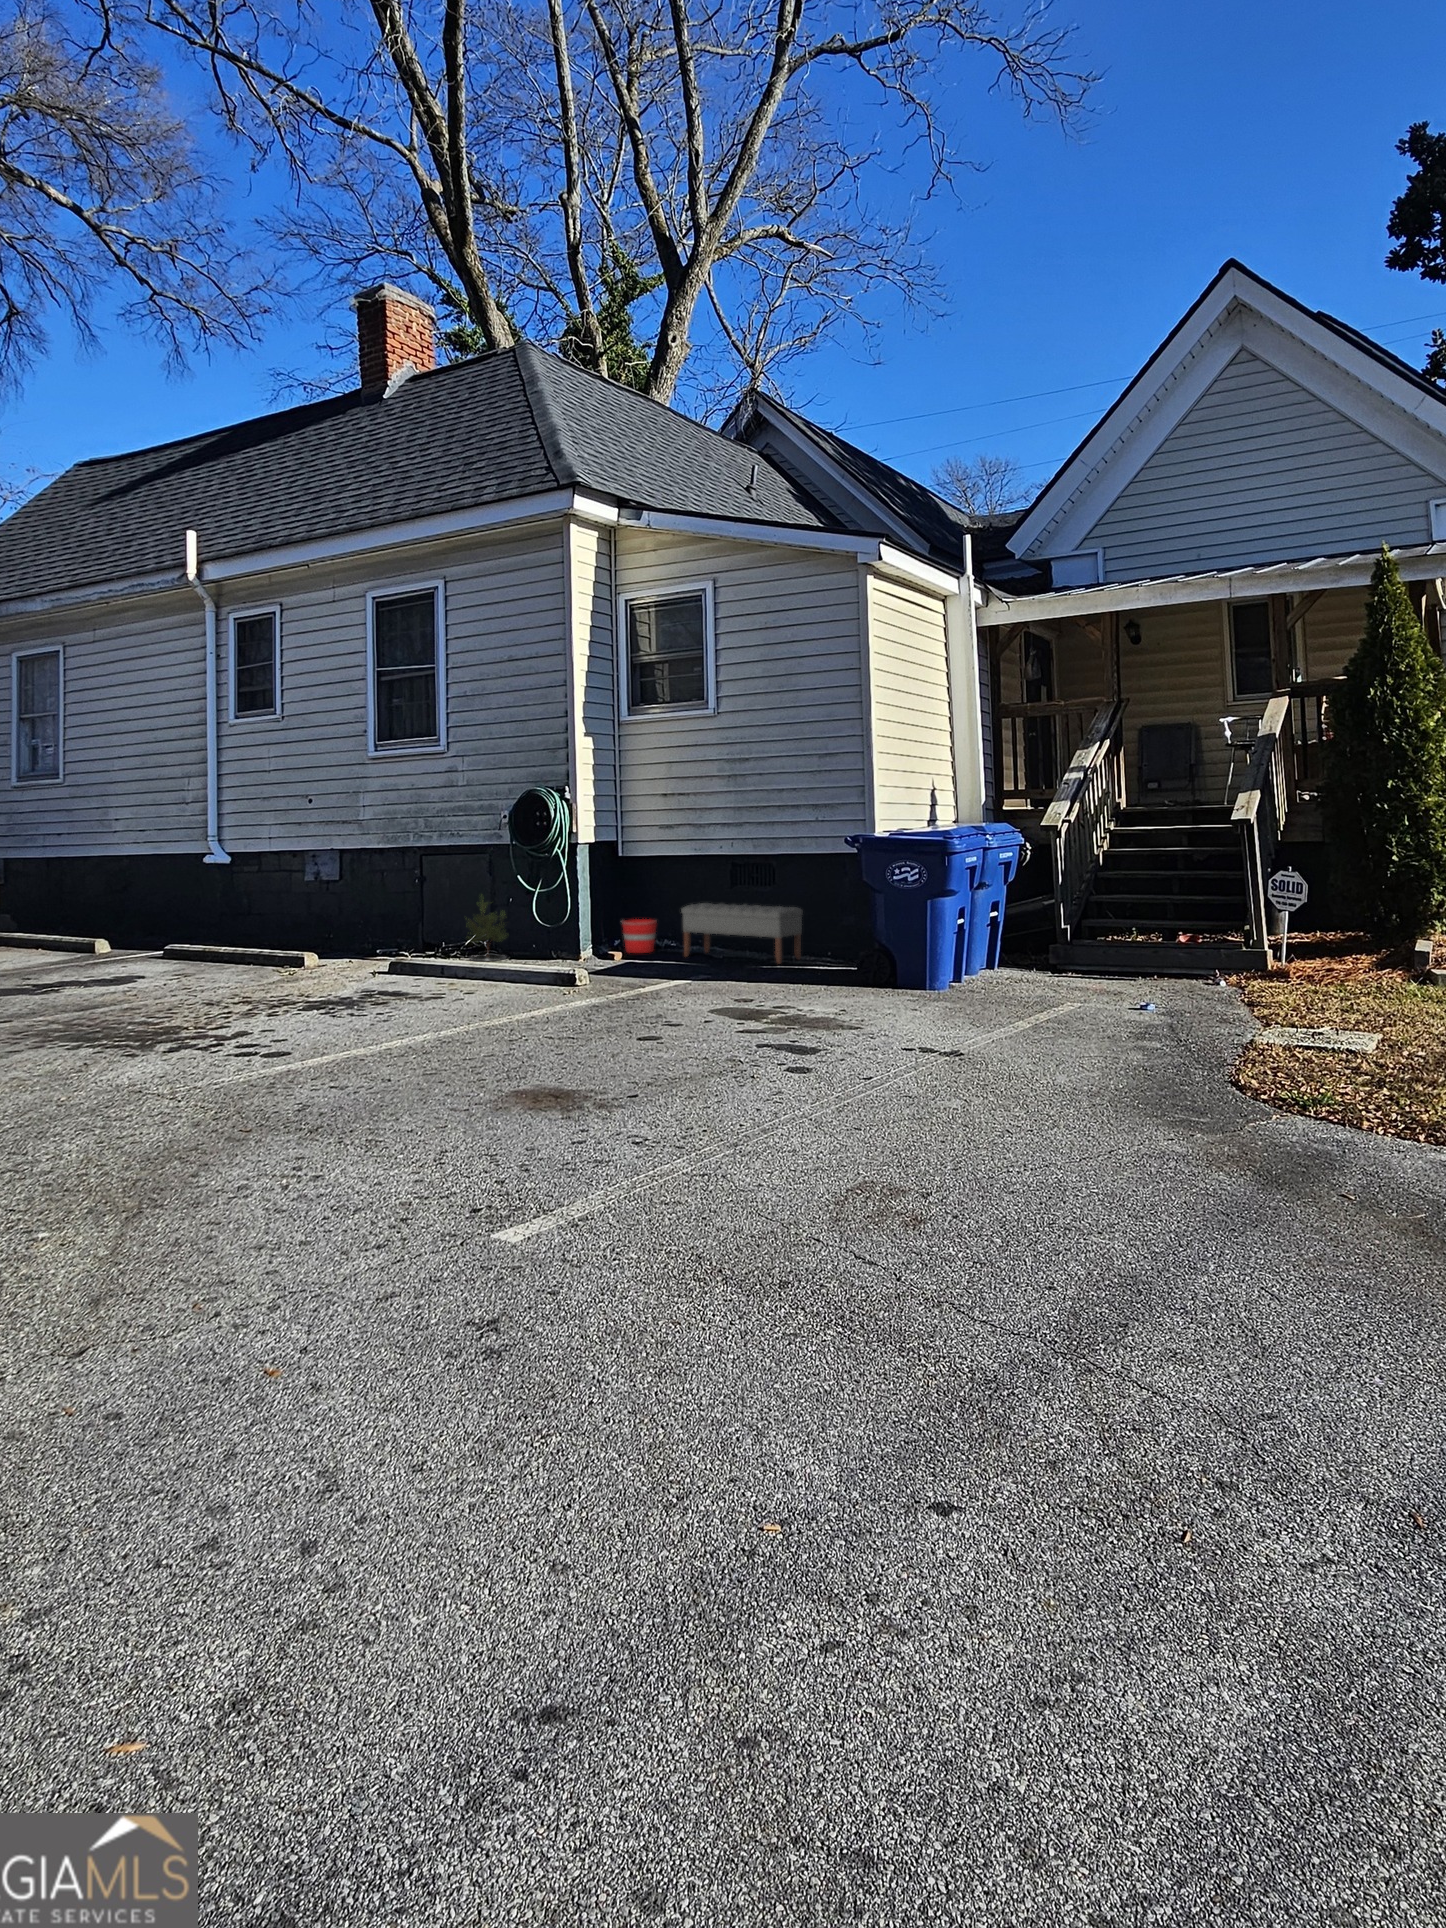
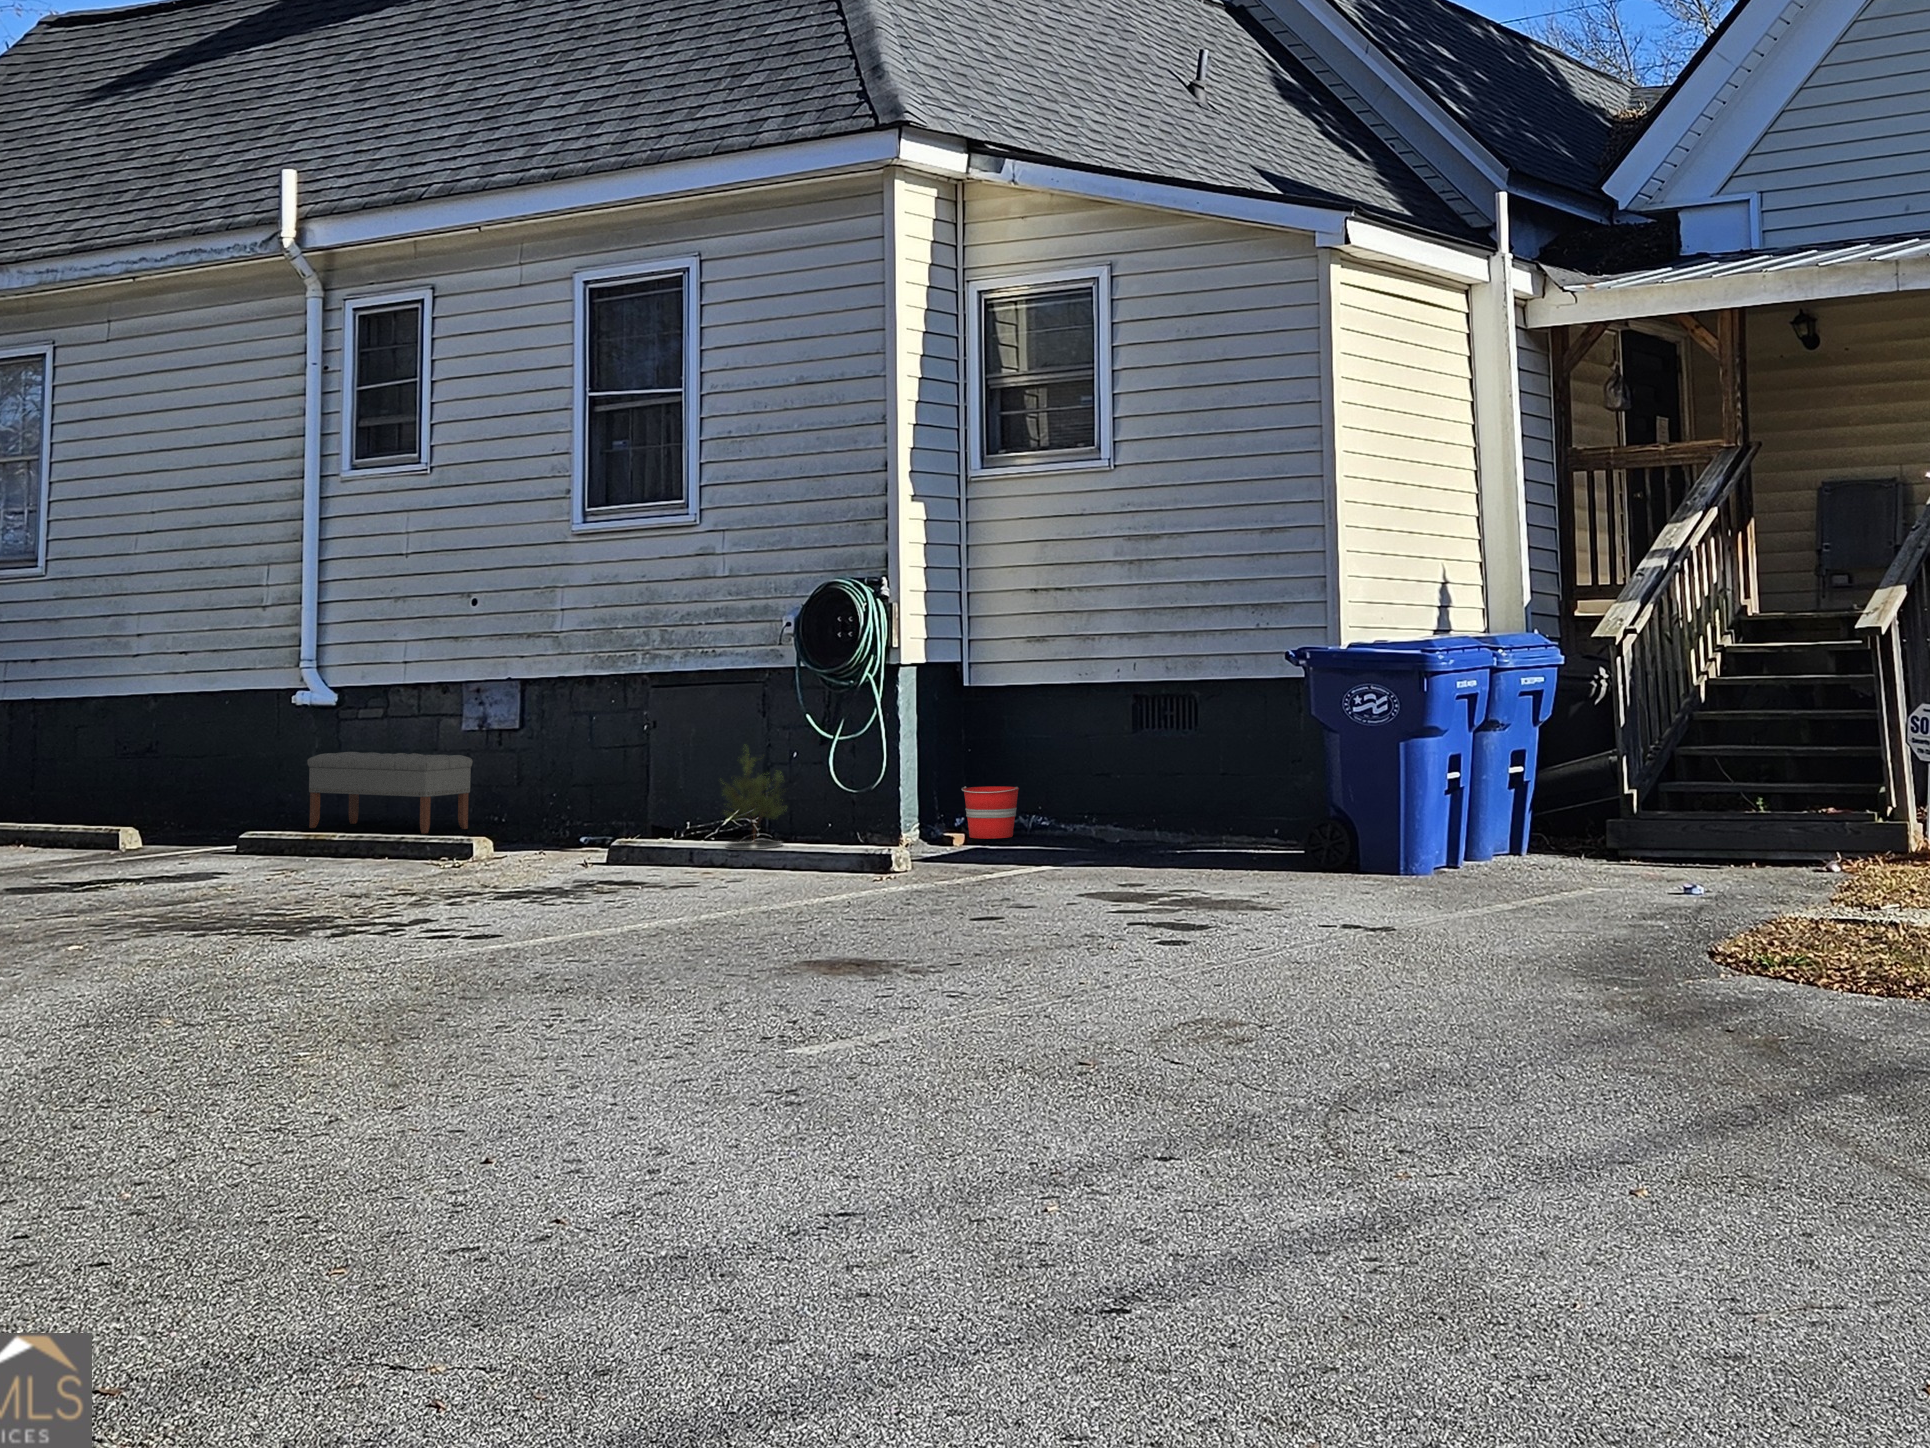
bench: present [681,903,803,964] -> present [307,752,473,833]

